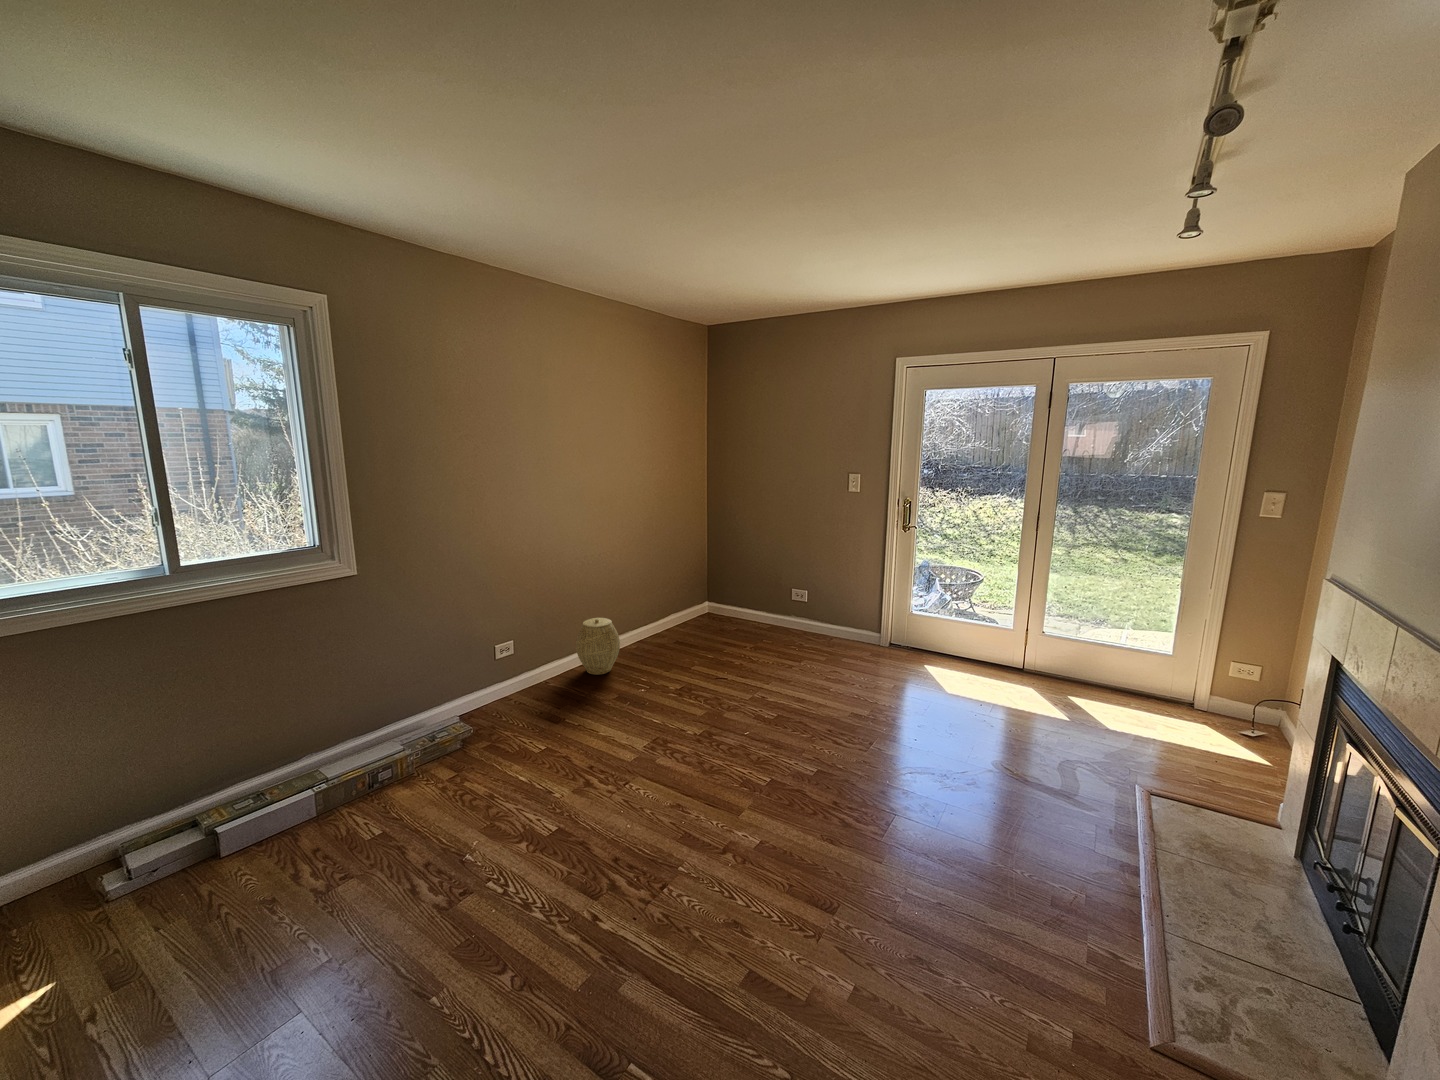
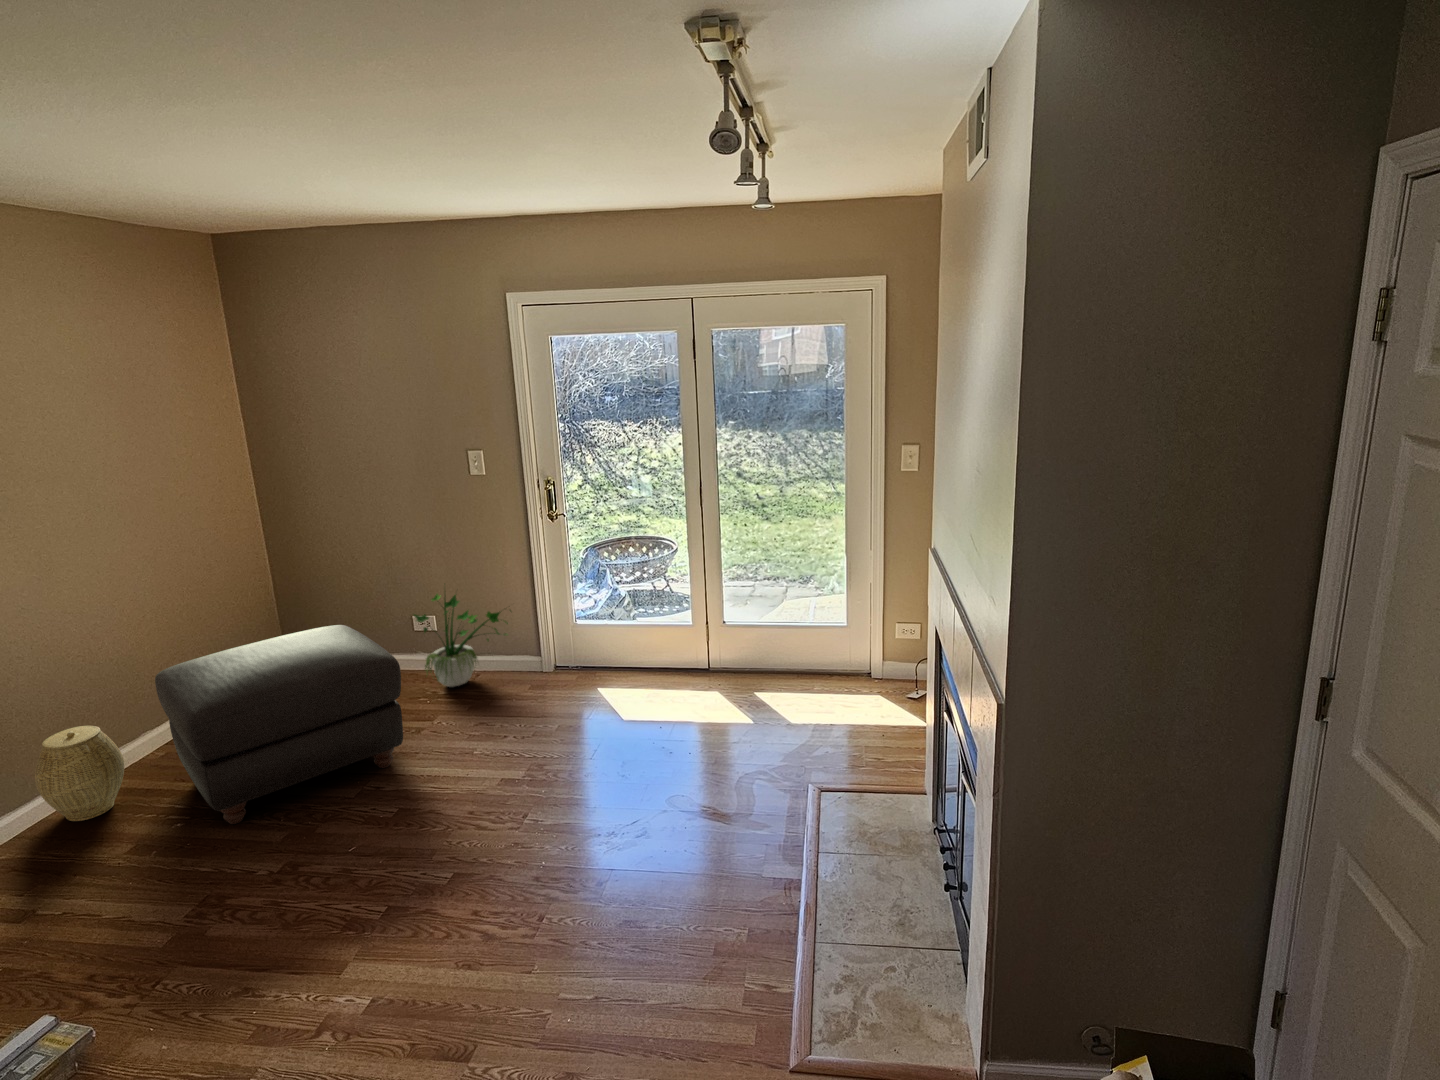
potted plant: none [793,563,867,644] -> present [414,594,511,687]
ottoman: none [643,583,789,698] -> present [155,625,403,824]

